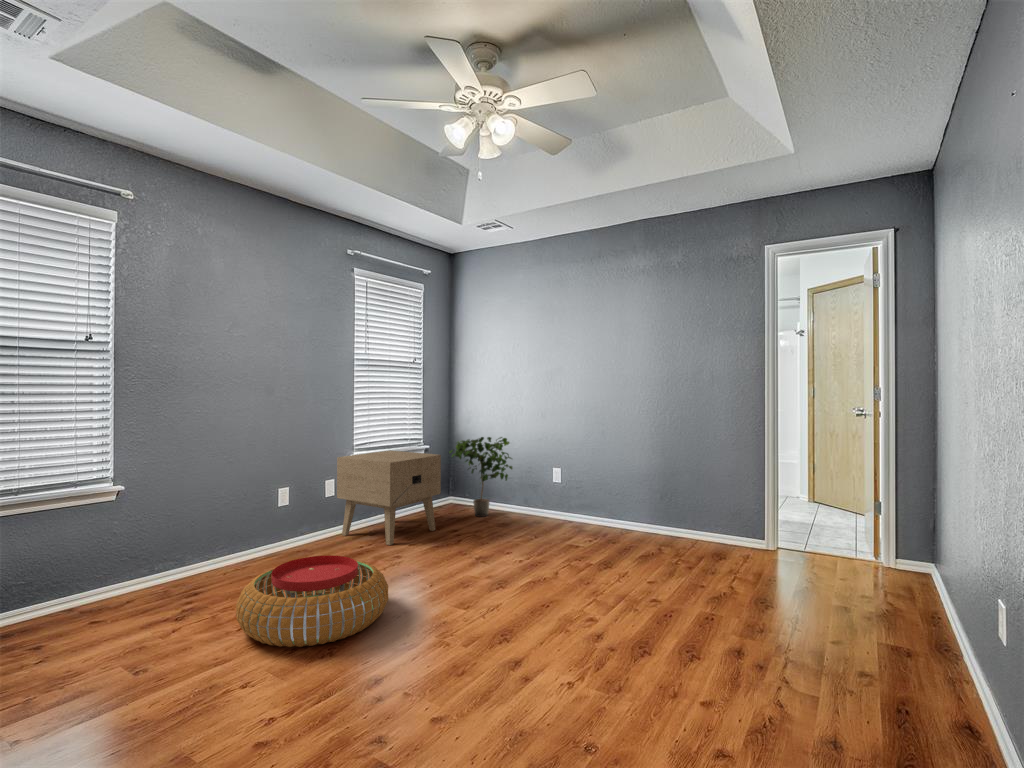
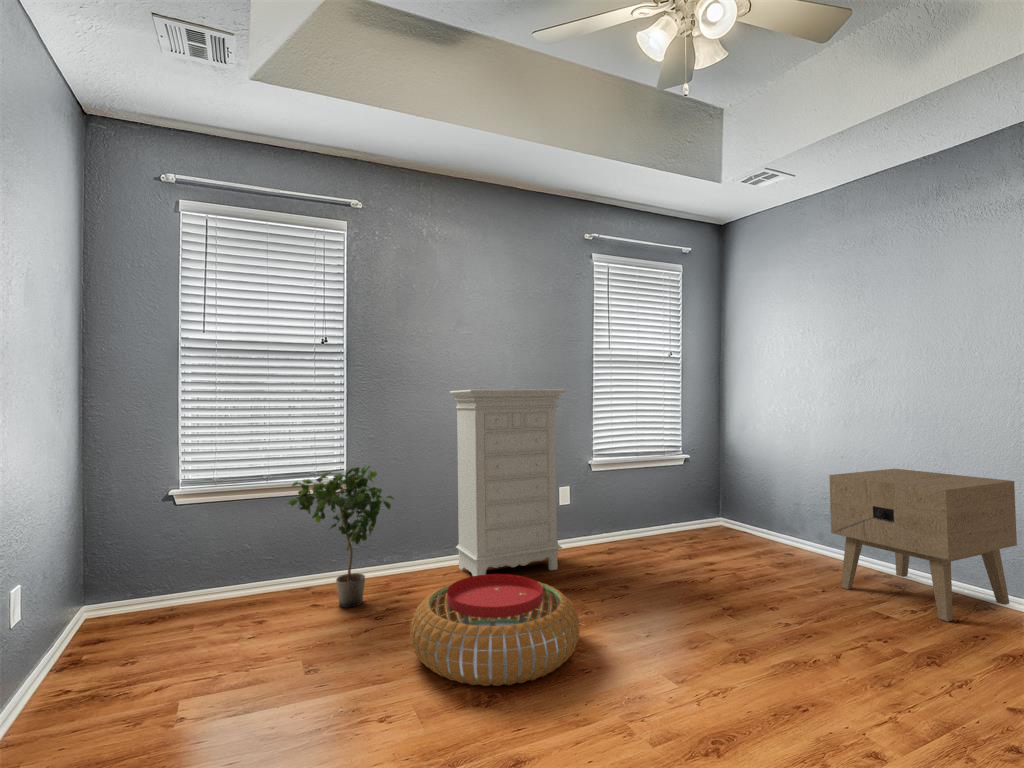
dresser: none [229,393,345,573] -> present [450,389,566,576]
potted plant: present [449,437,512,517] -> present [288,465,394,607]
nightstand: present [337,450,441,545] -> present [829,469,1017,621]

